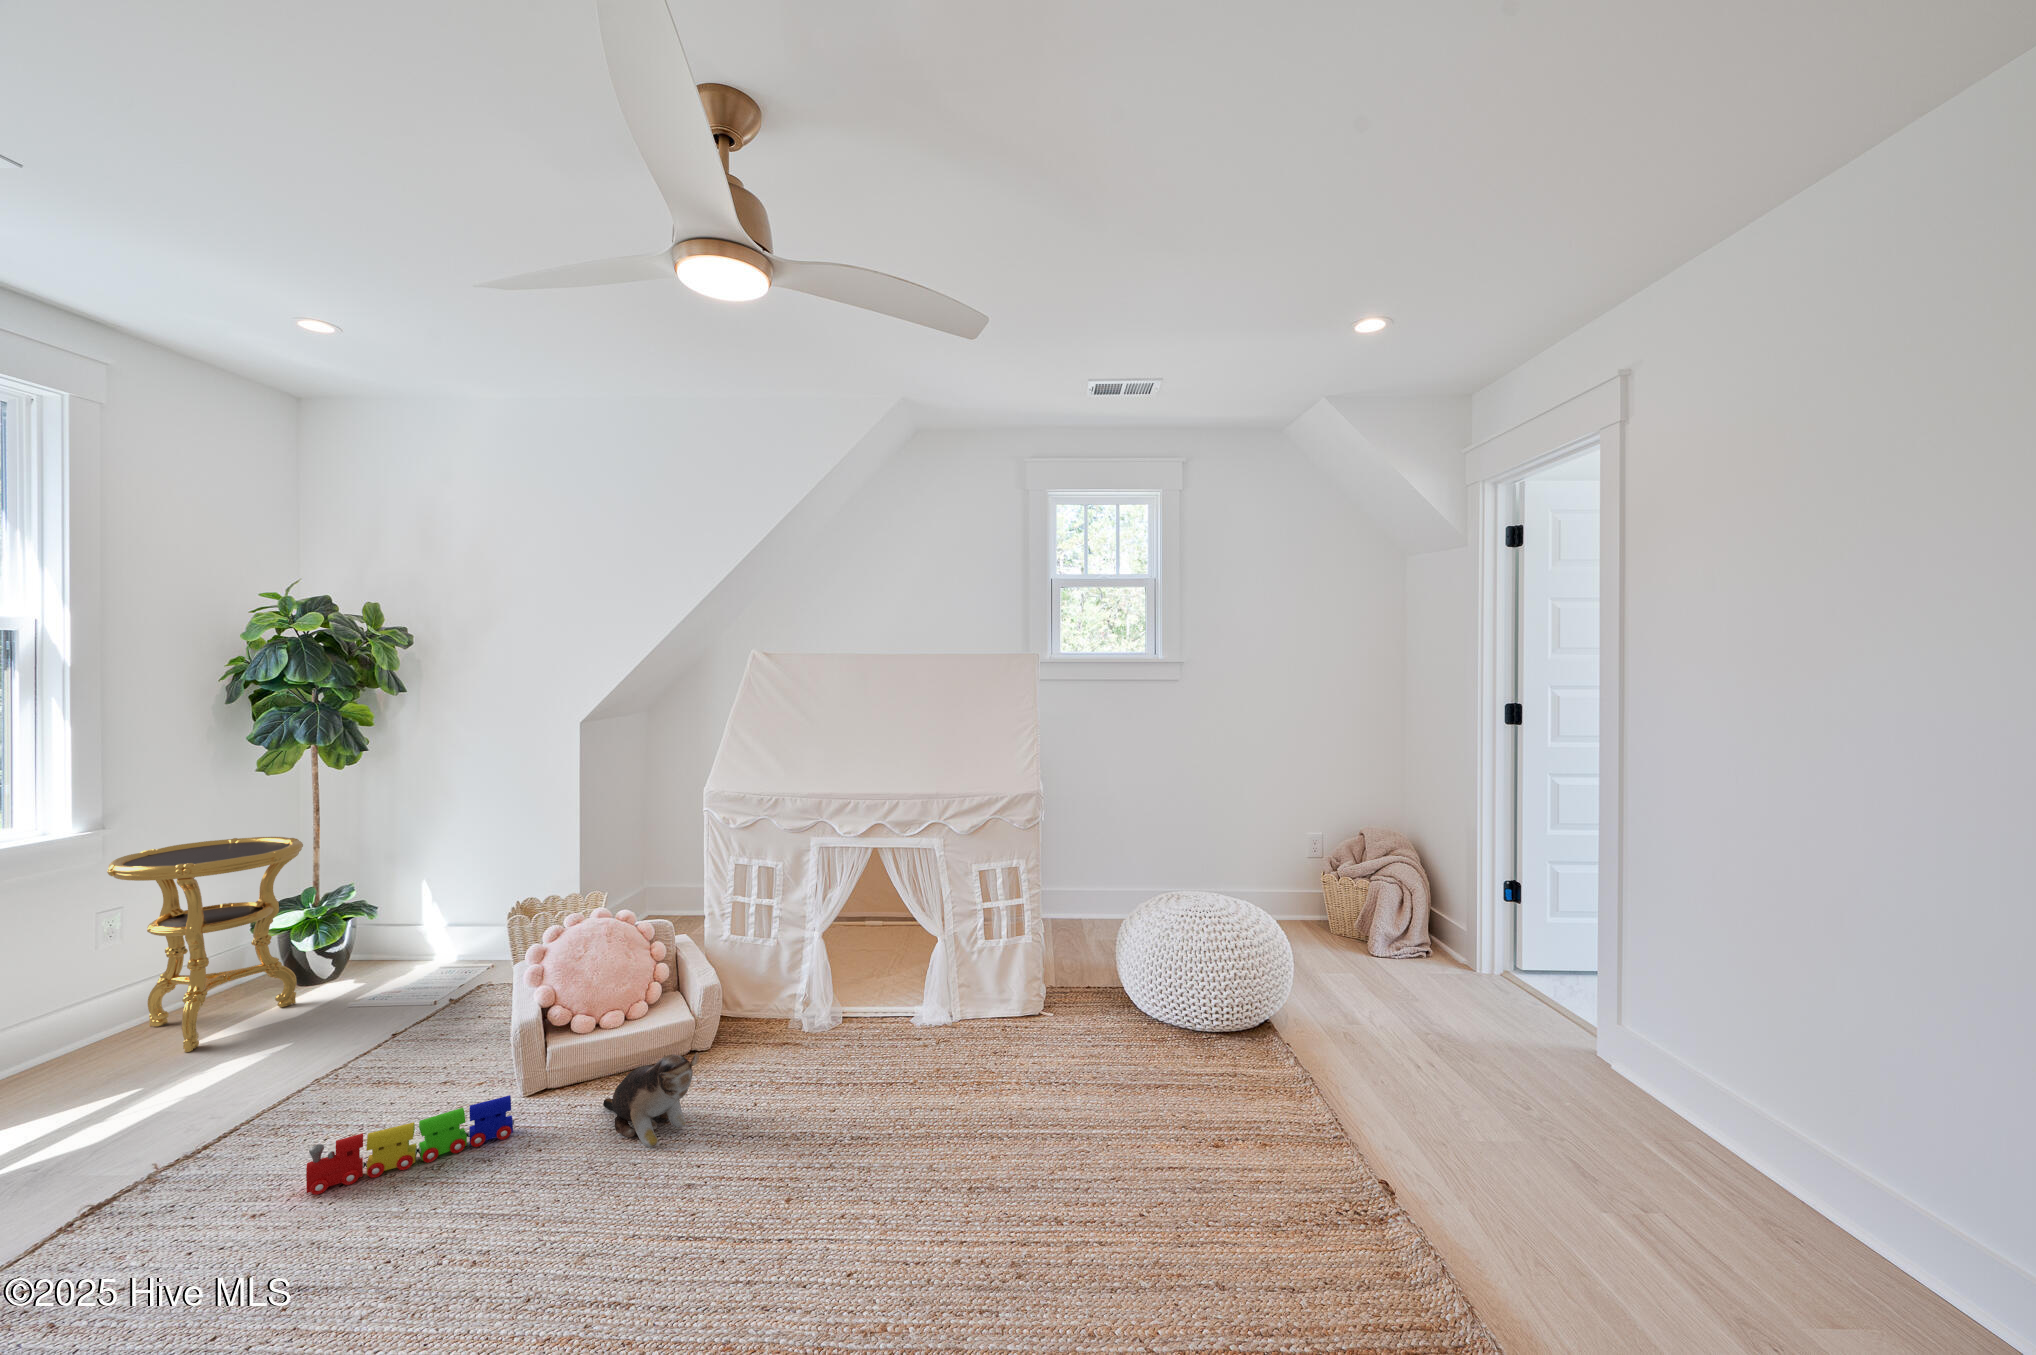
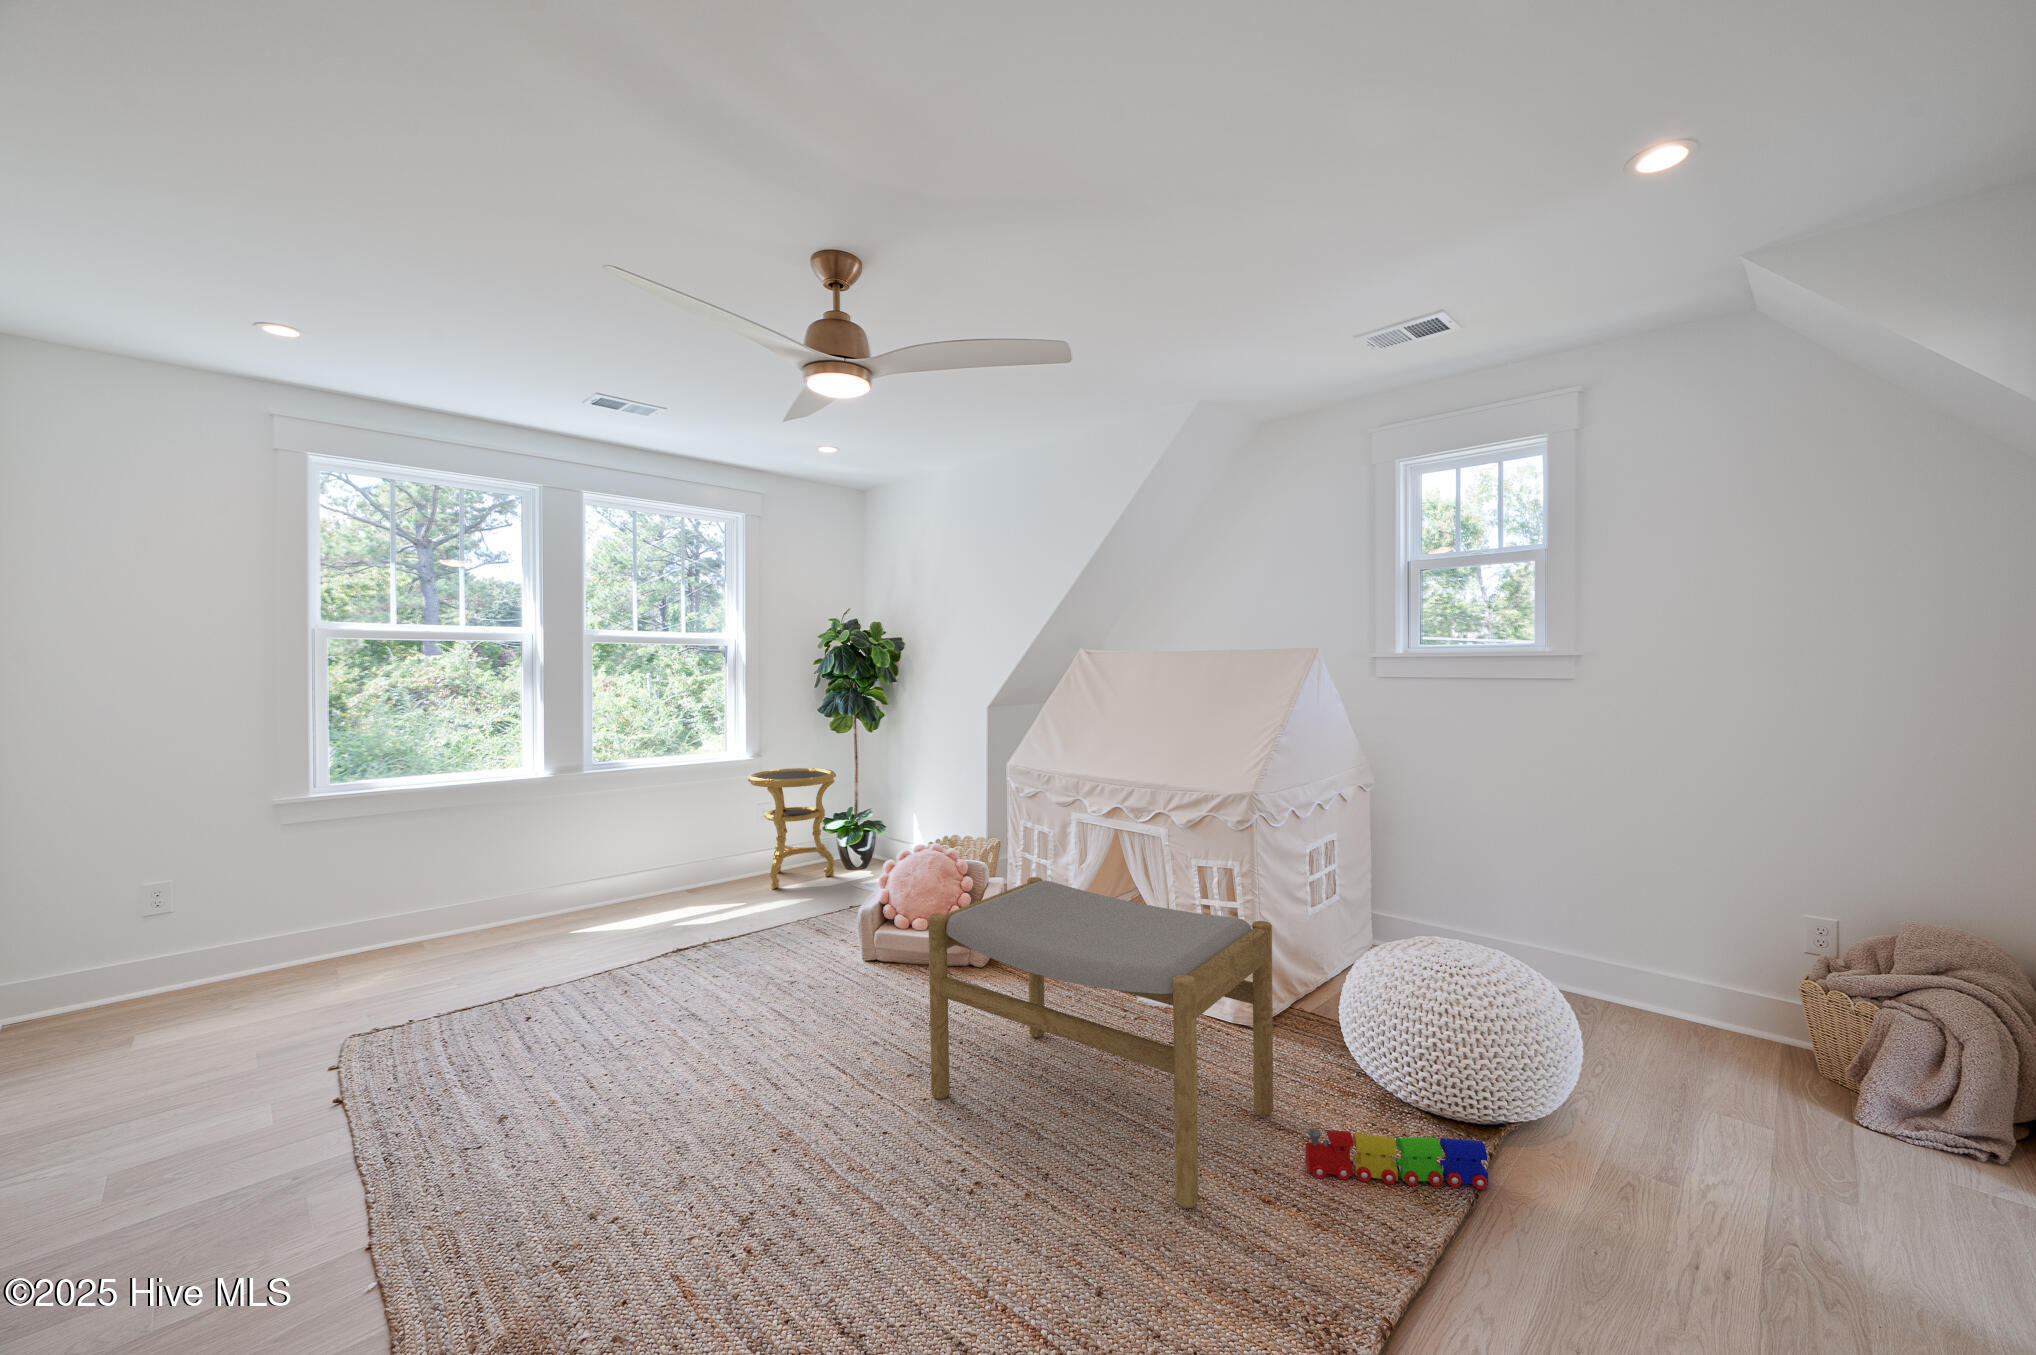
footstool: none [841,902,1191,1206] -> present [928,877,1273,1208]
plush toy: present [603,1052,699,1147] -> none [875,950,913,1013]
toy train: present [306,1095,514,1195] -> present [1305,1128,1488,1189]

